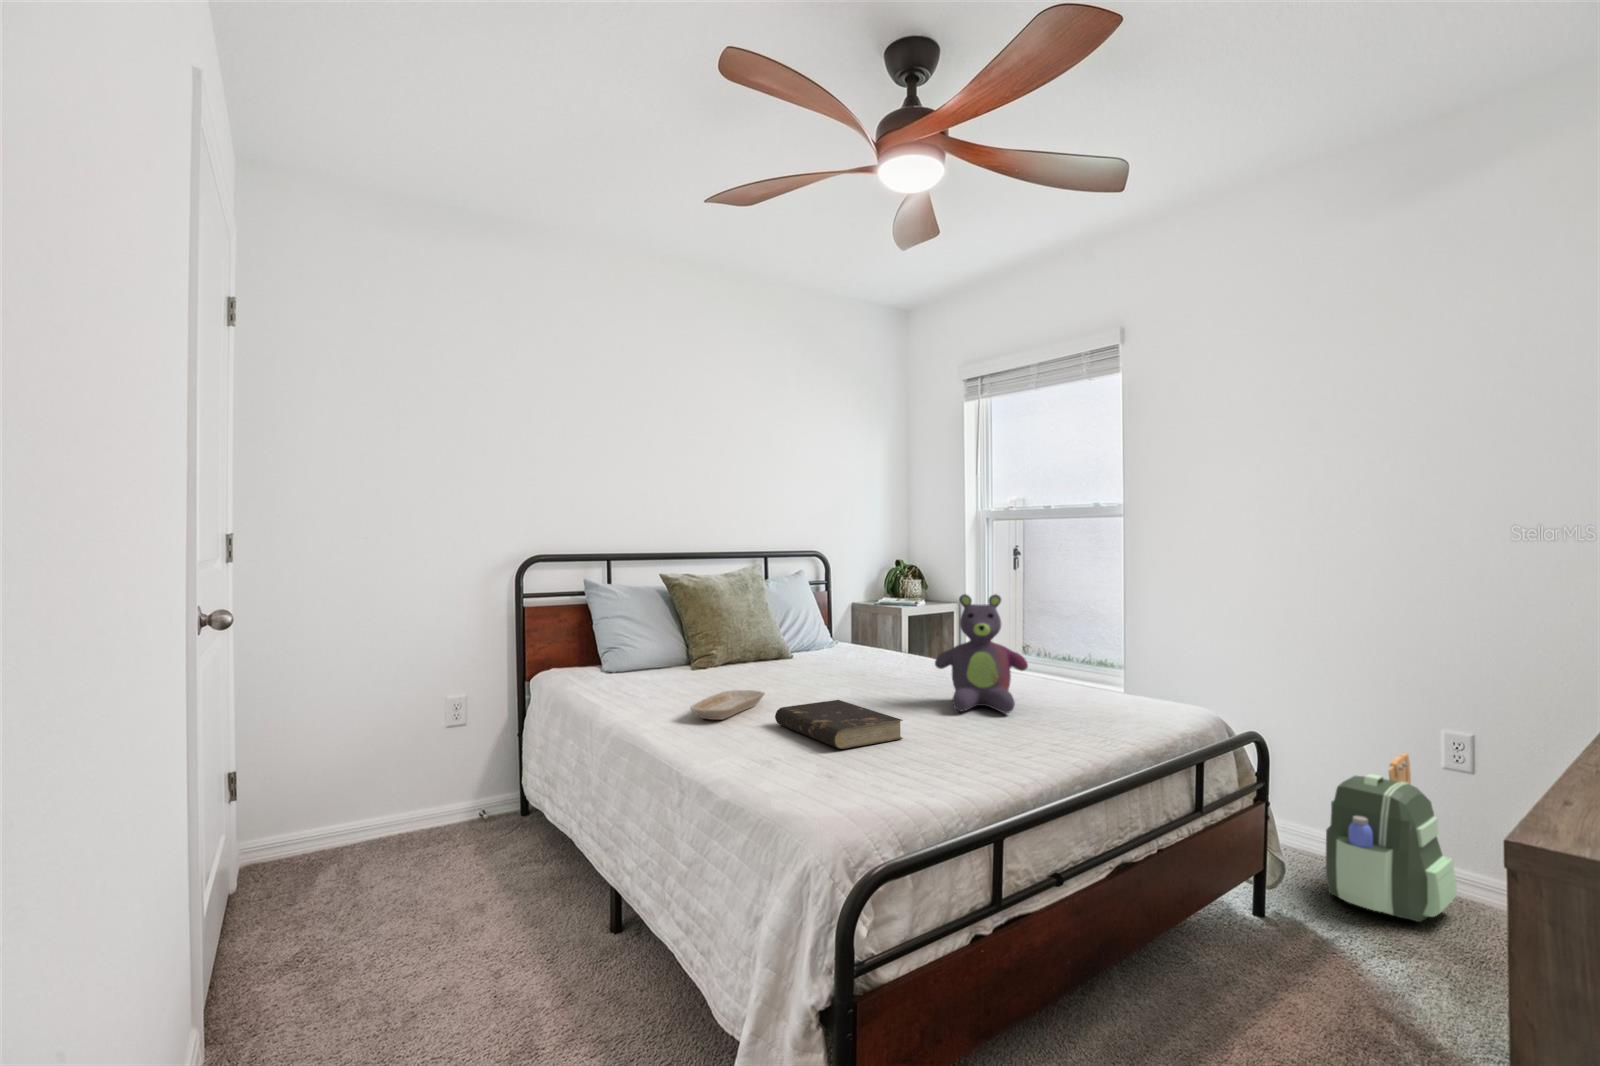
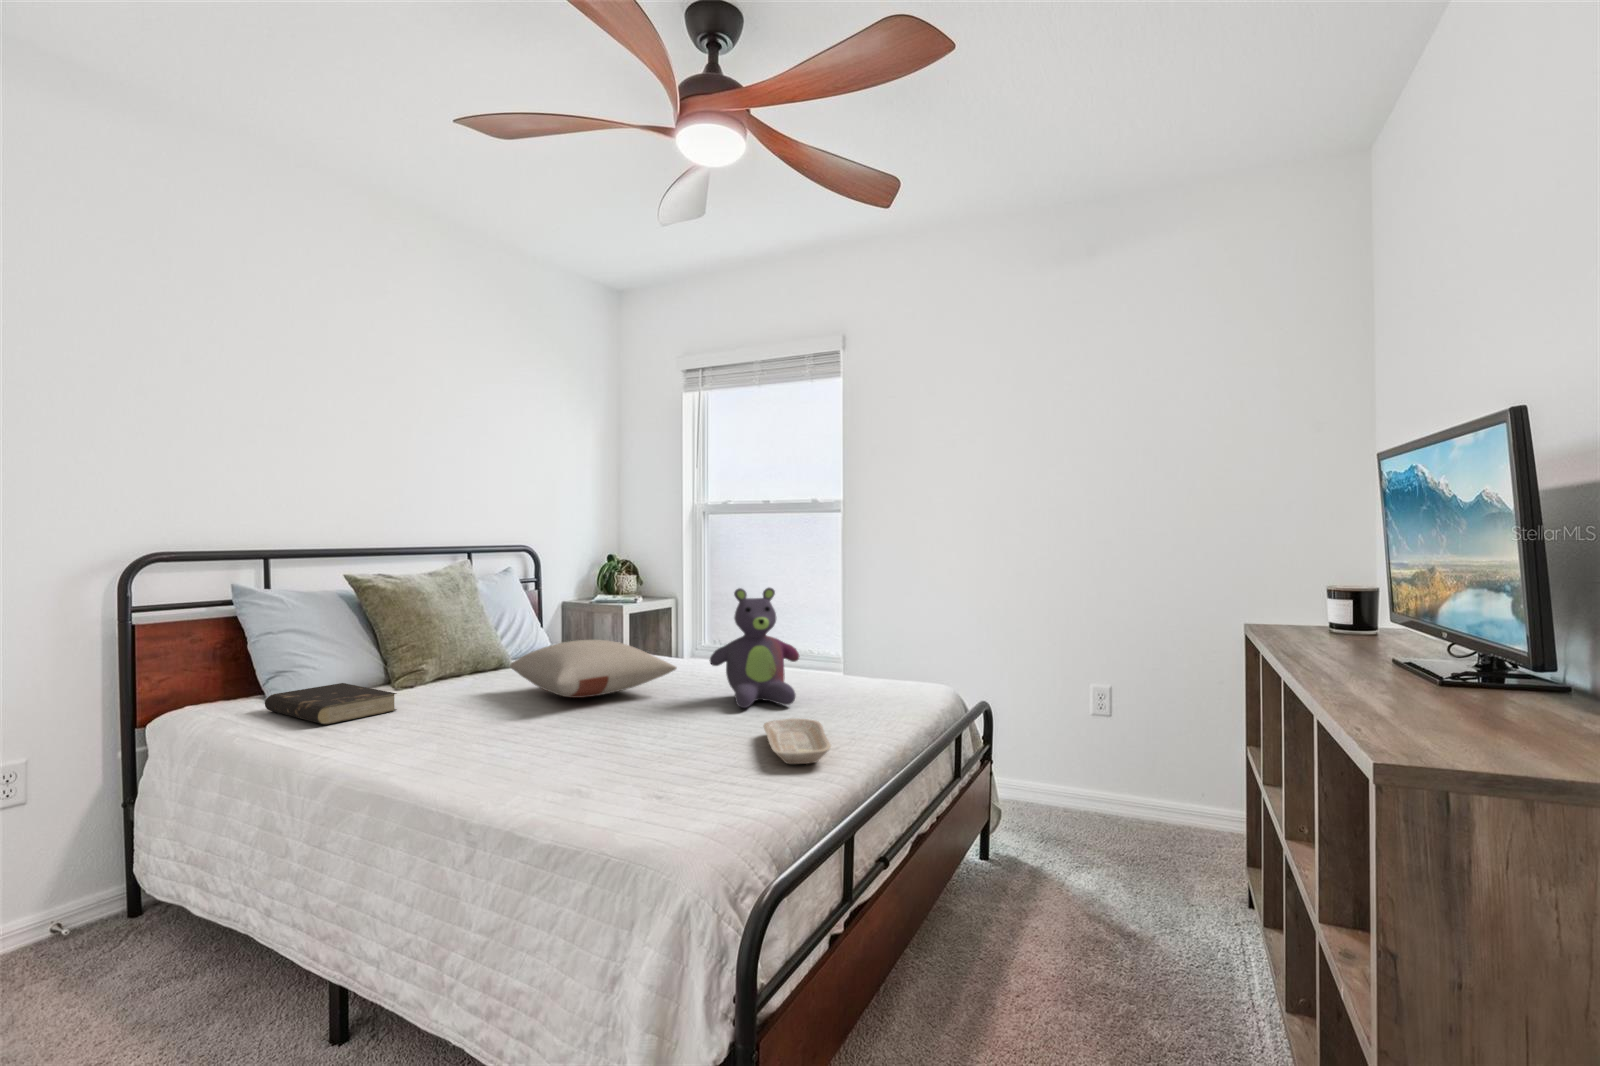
pillow: none [772,637,908,688] -> present [510,640,677,698]
tray: present [690,690,765,720] -> present [764,719,831,764]
book: present [775,700,903,749] -> present [265,683,397,724]
backpack: present [1326,753,1456,922] -> none [1023,705,1106,839]

